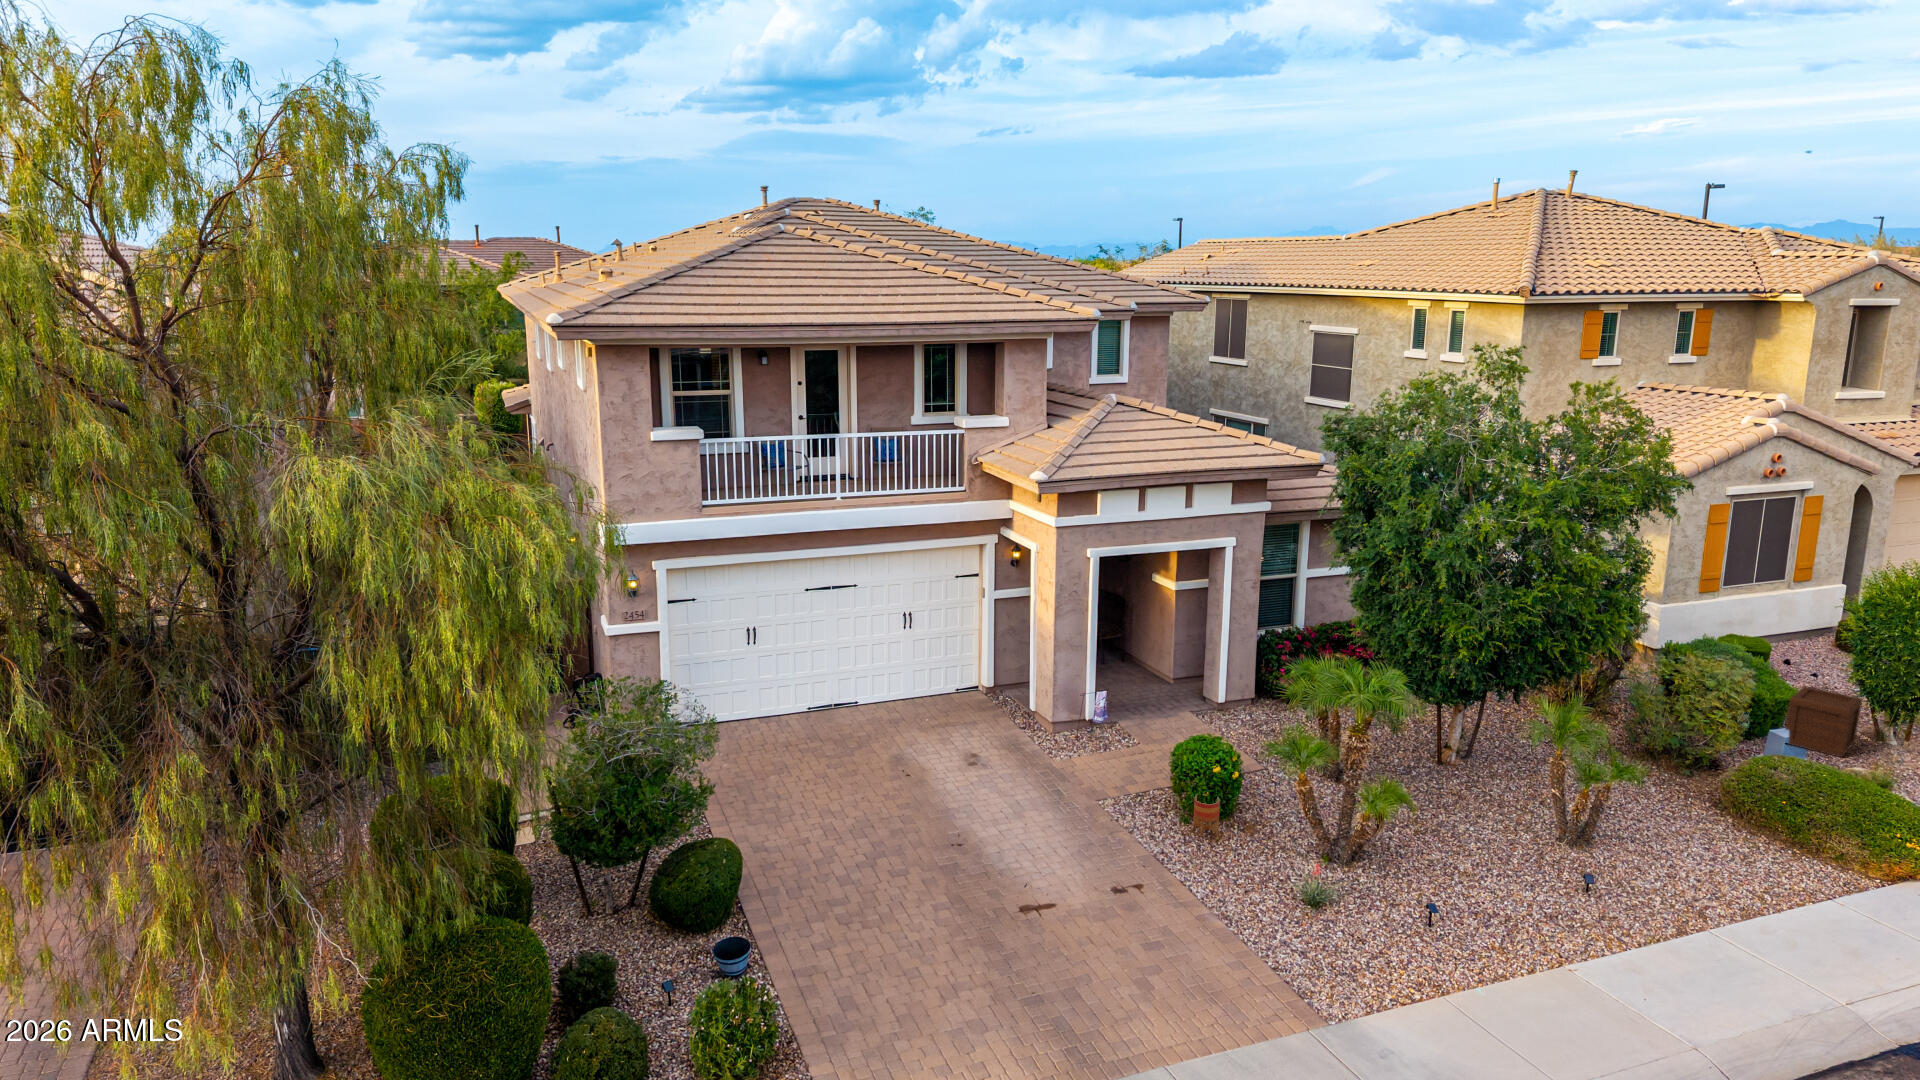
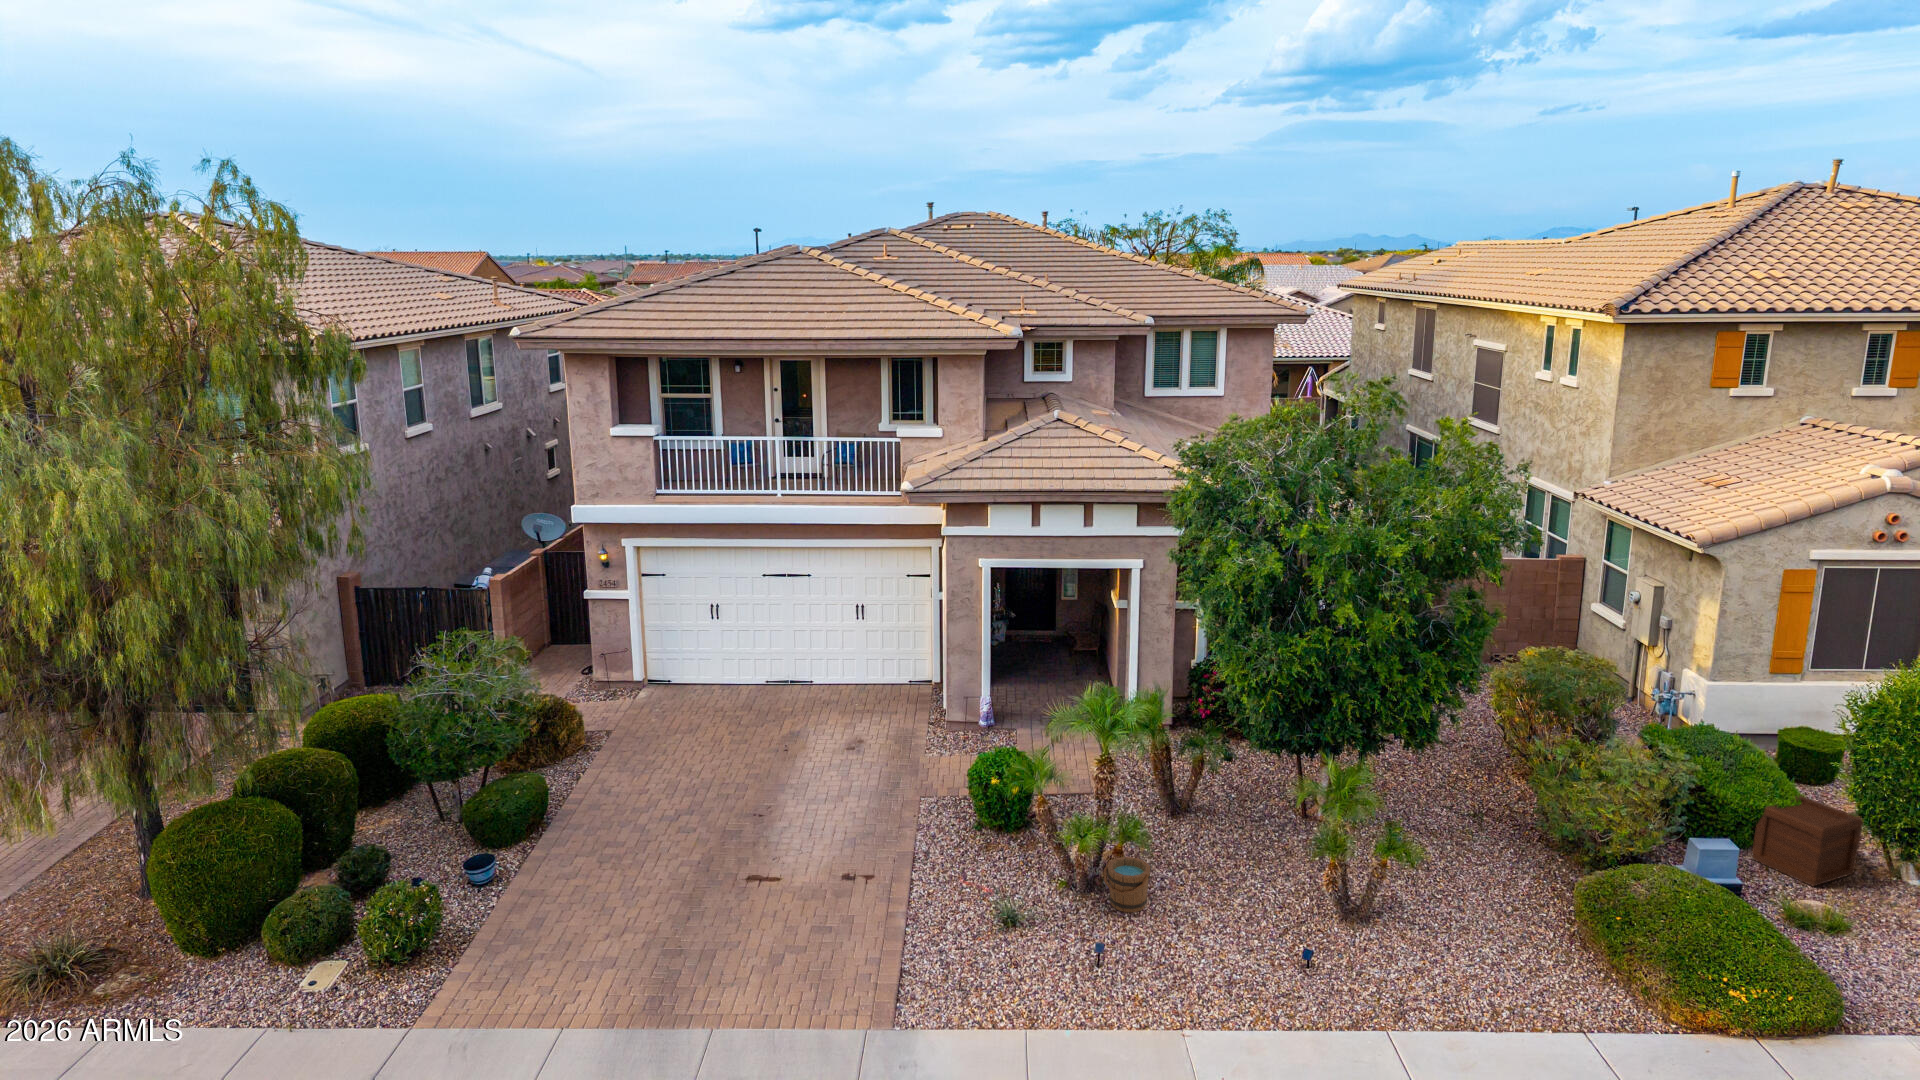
planter: present [1193,795,1220,837] -> none [963,805,988,848]
bucket: none [1376,817,1425,870] -> present [1104,857,1150,913]

